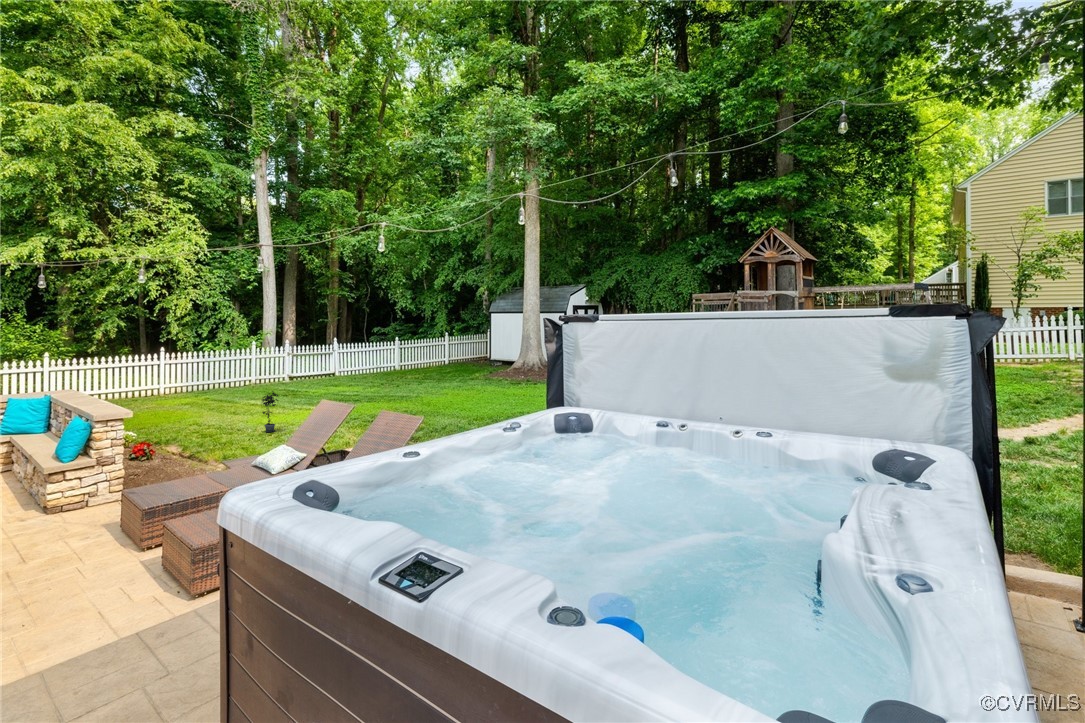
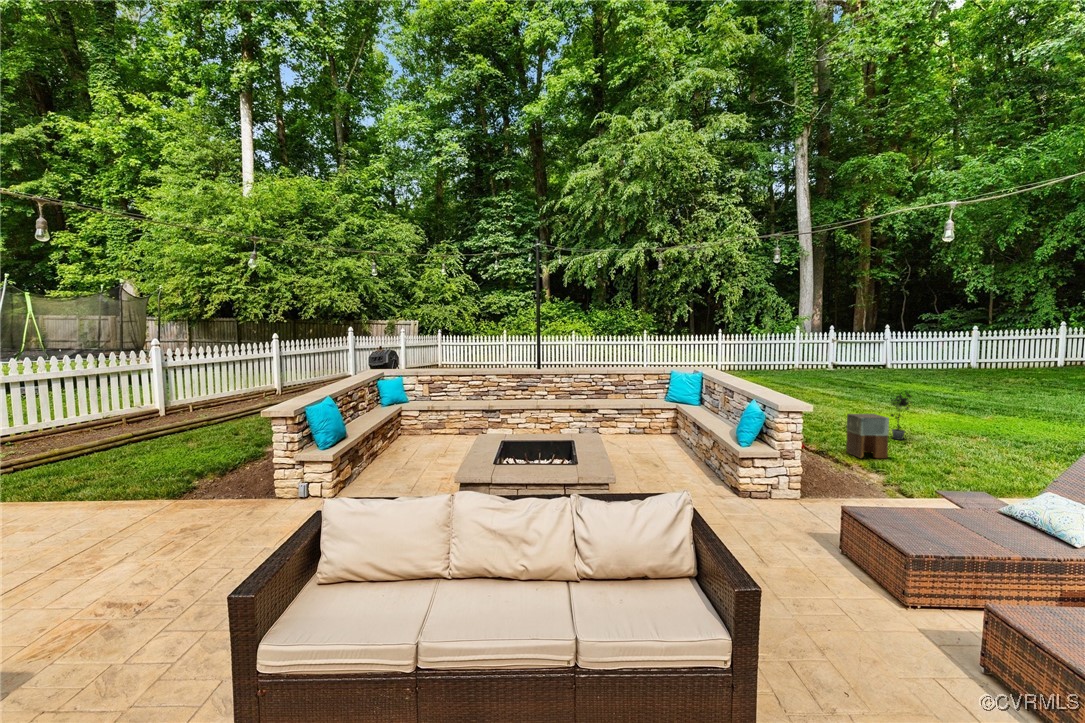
stool: none [209,413,244,453] -> present [846,414,889,458]

